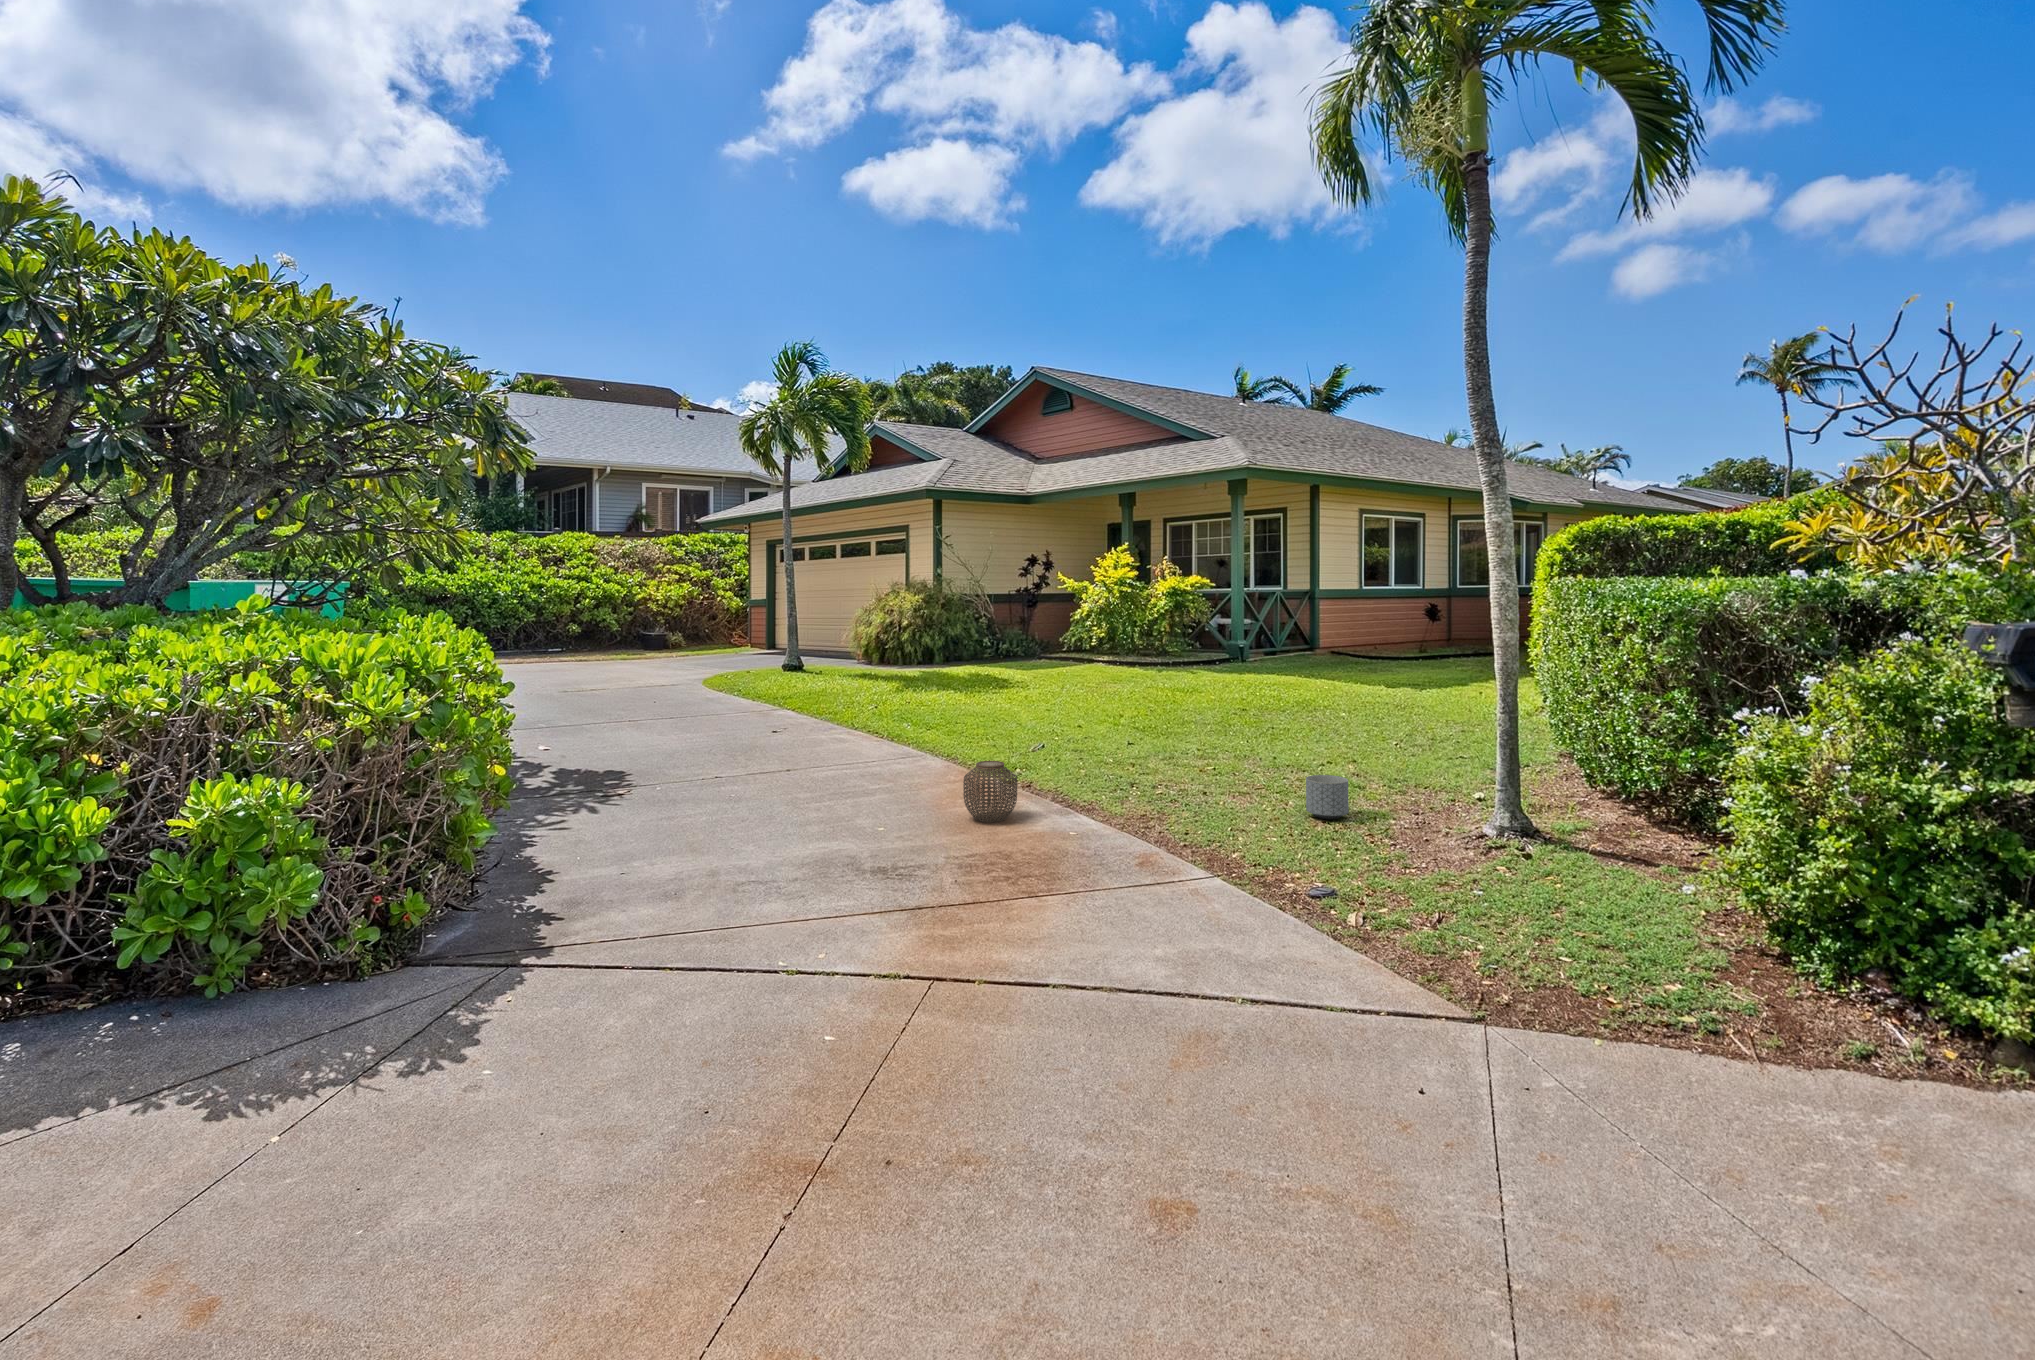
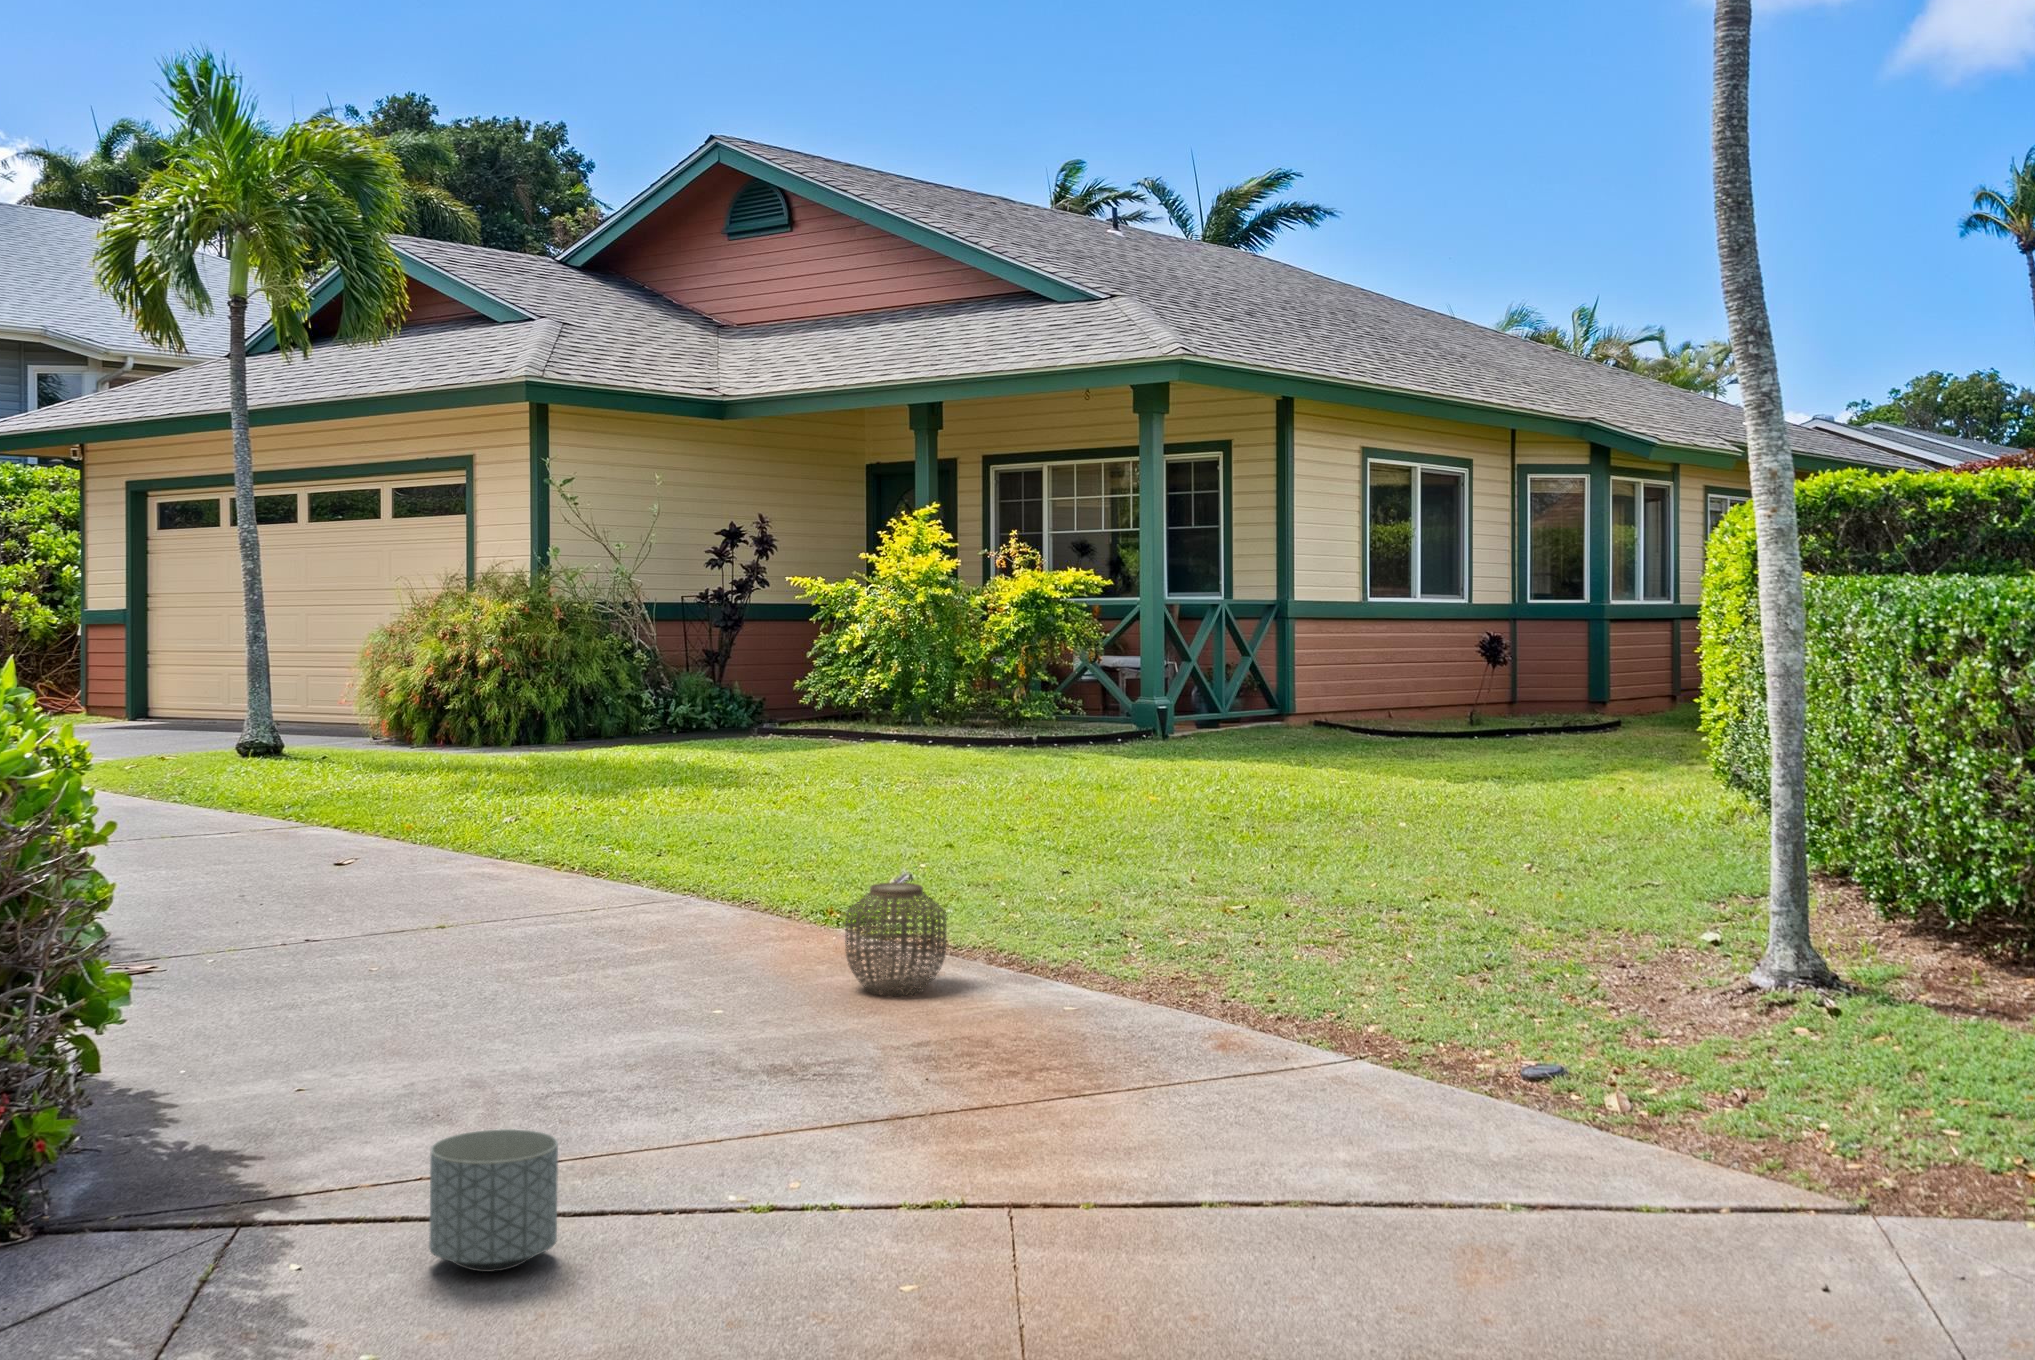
planter: present [1306,775,1349,820] -> present [429,1129,558,1272]

